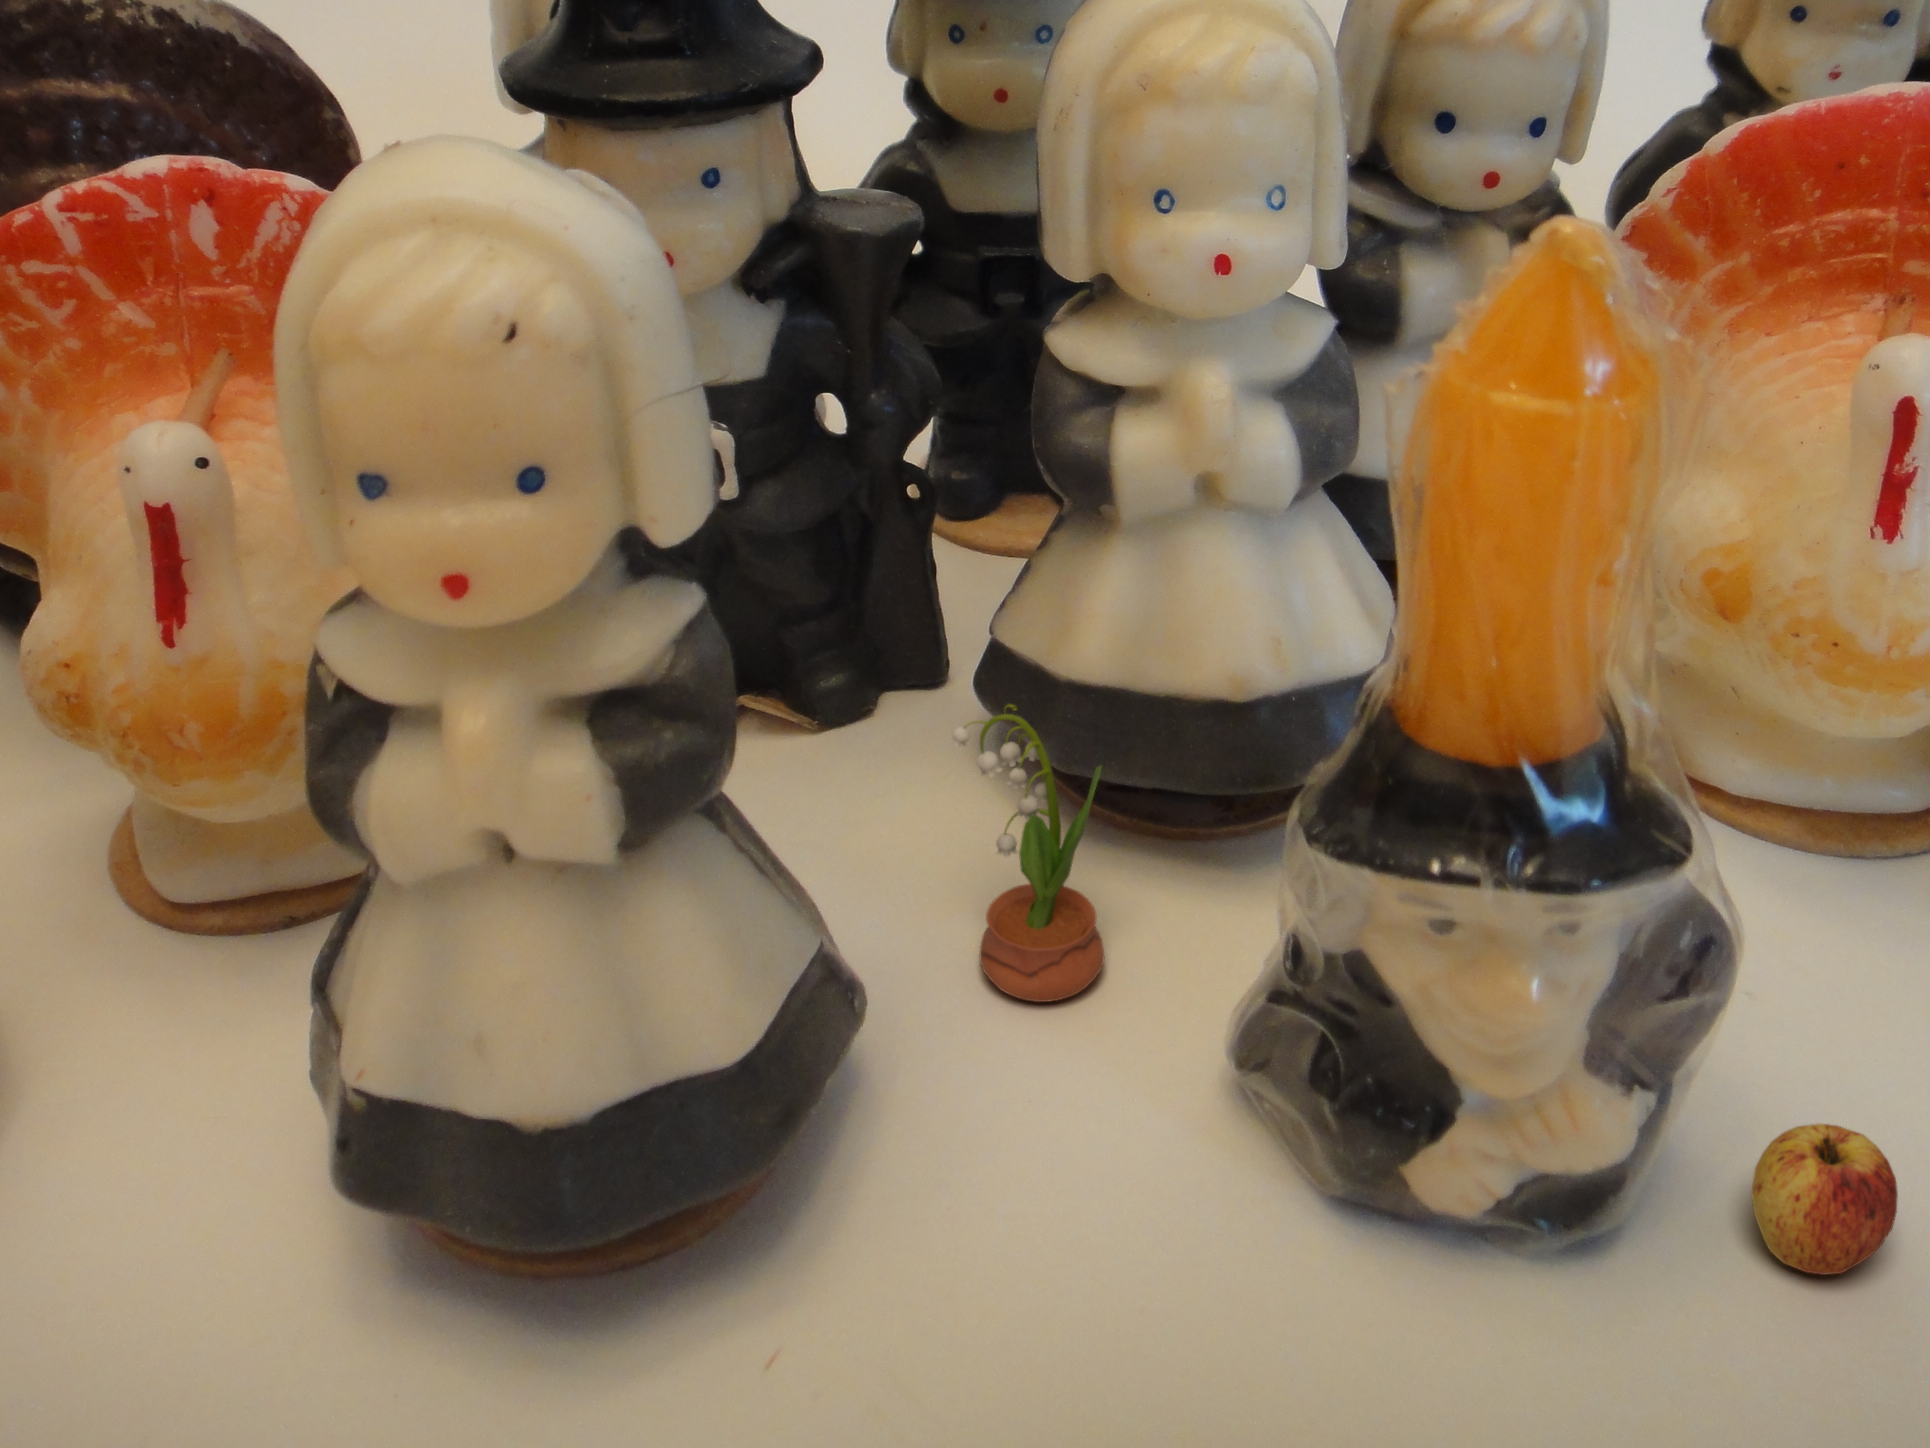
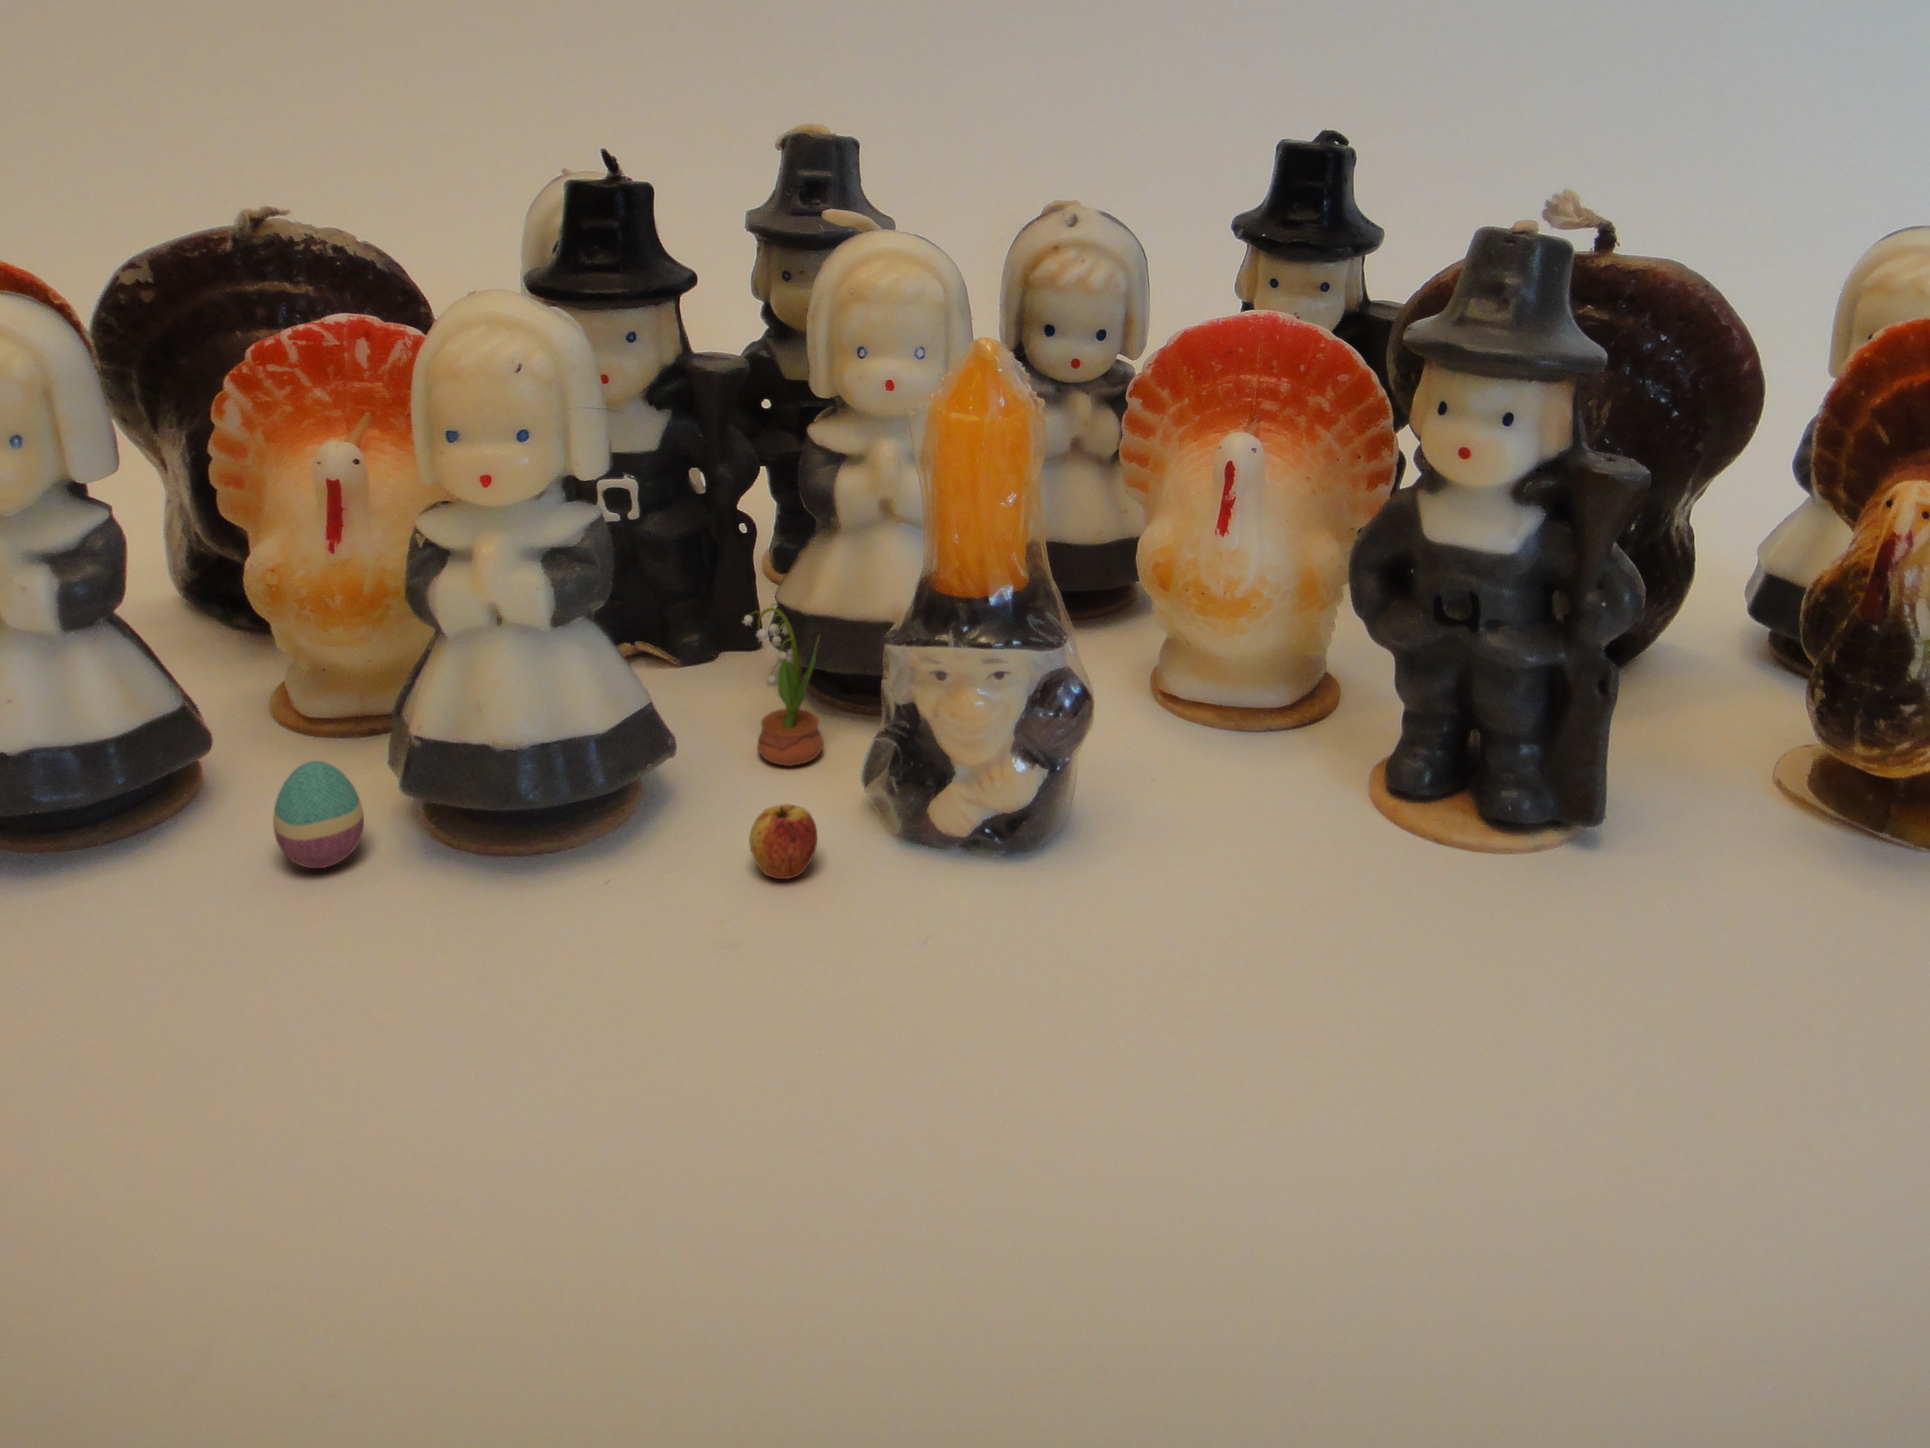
decorative egg: none [59,1076,238,1282] -> present [273,761,364,868]
apple: present [1751,1124,1898,1275] -> present [749,804,817,879]

